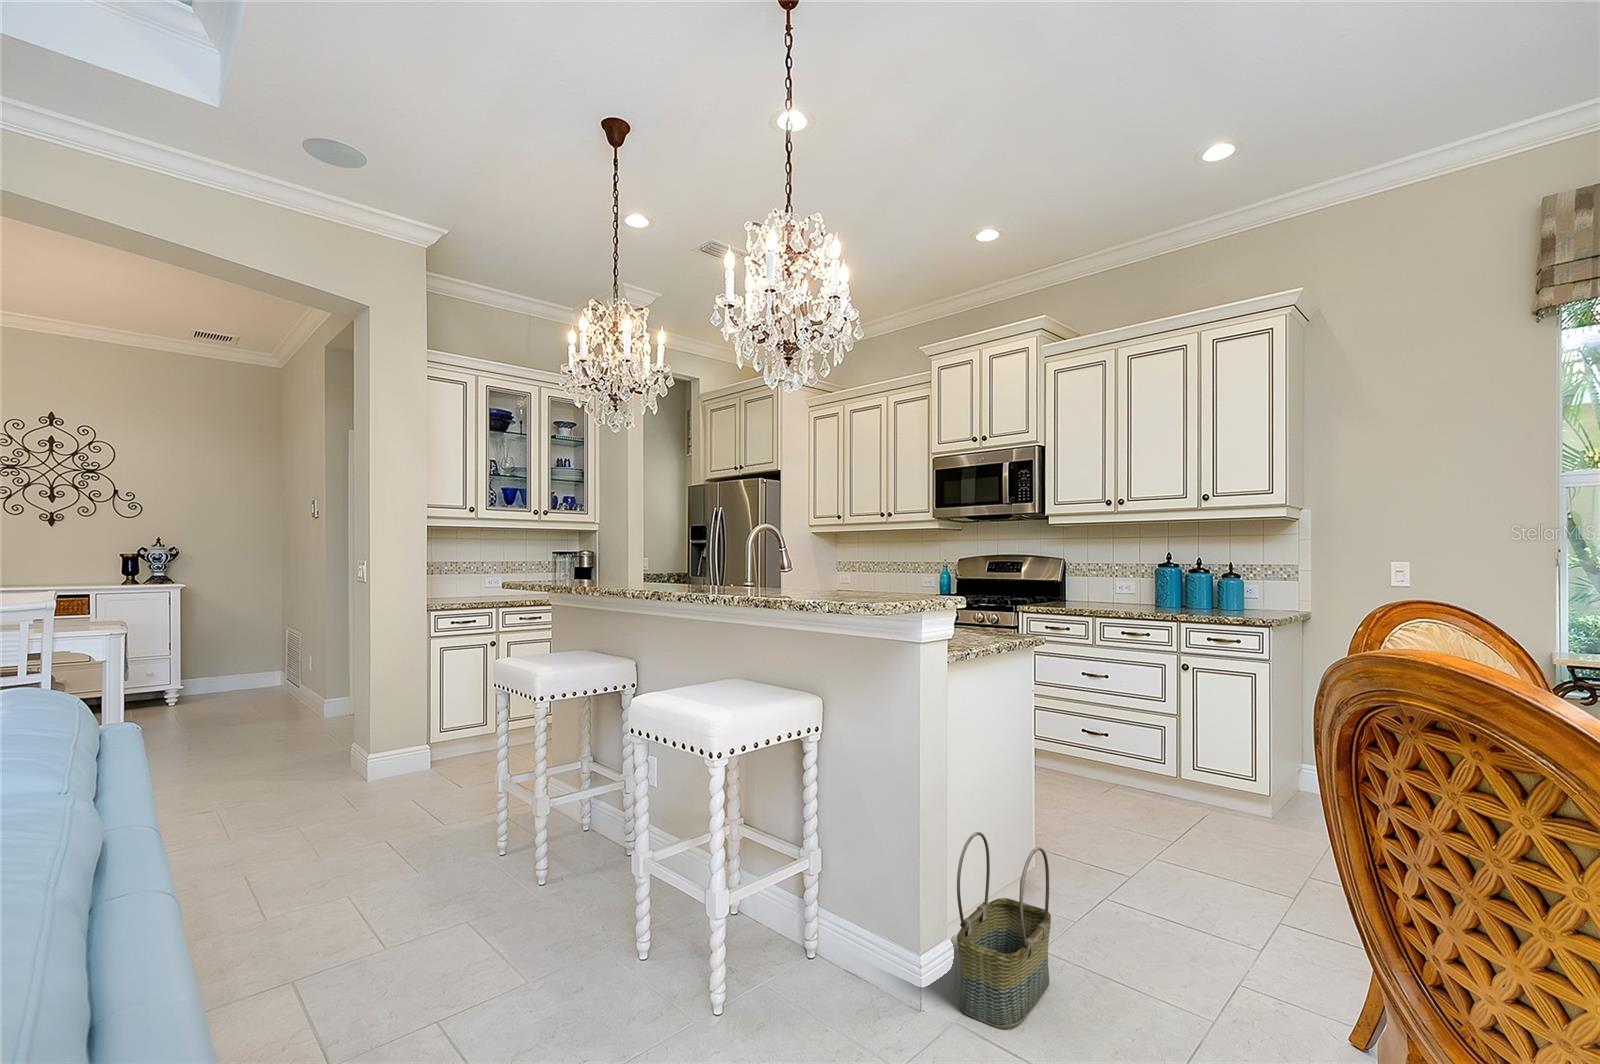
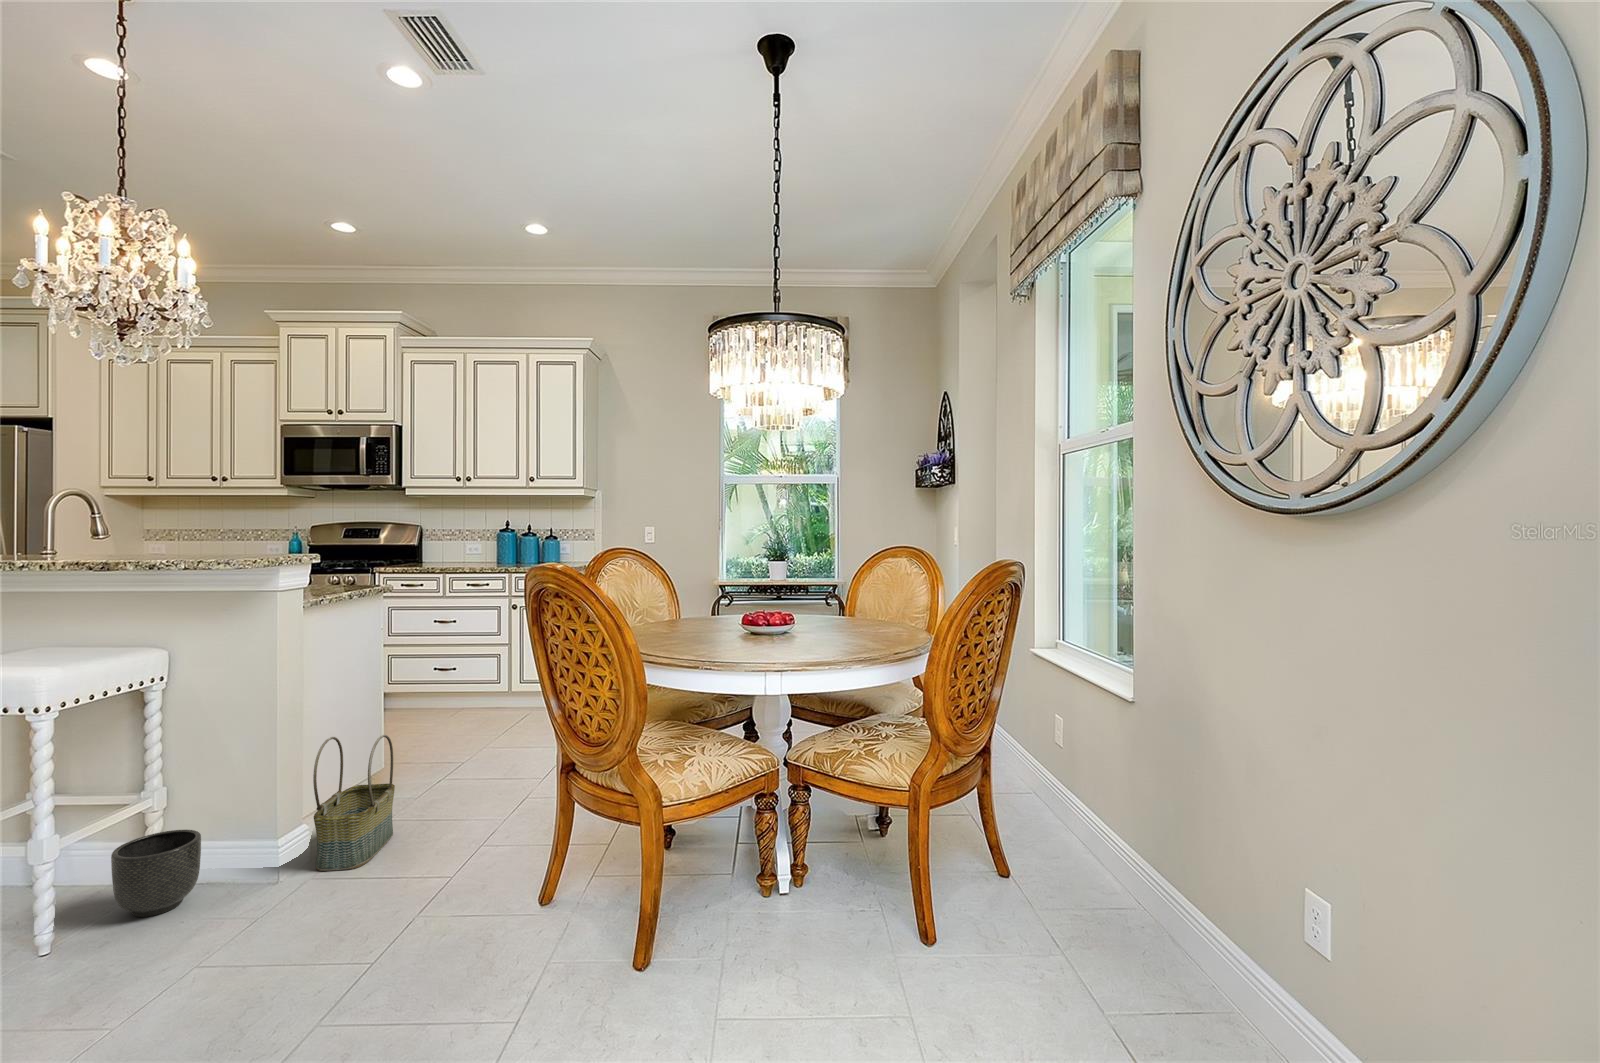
planter: none [771,902,846,1005] -> present [111,830,201,917]

